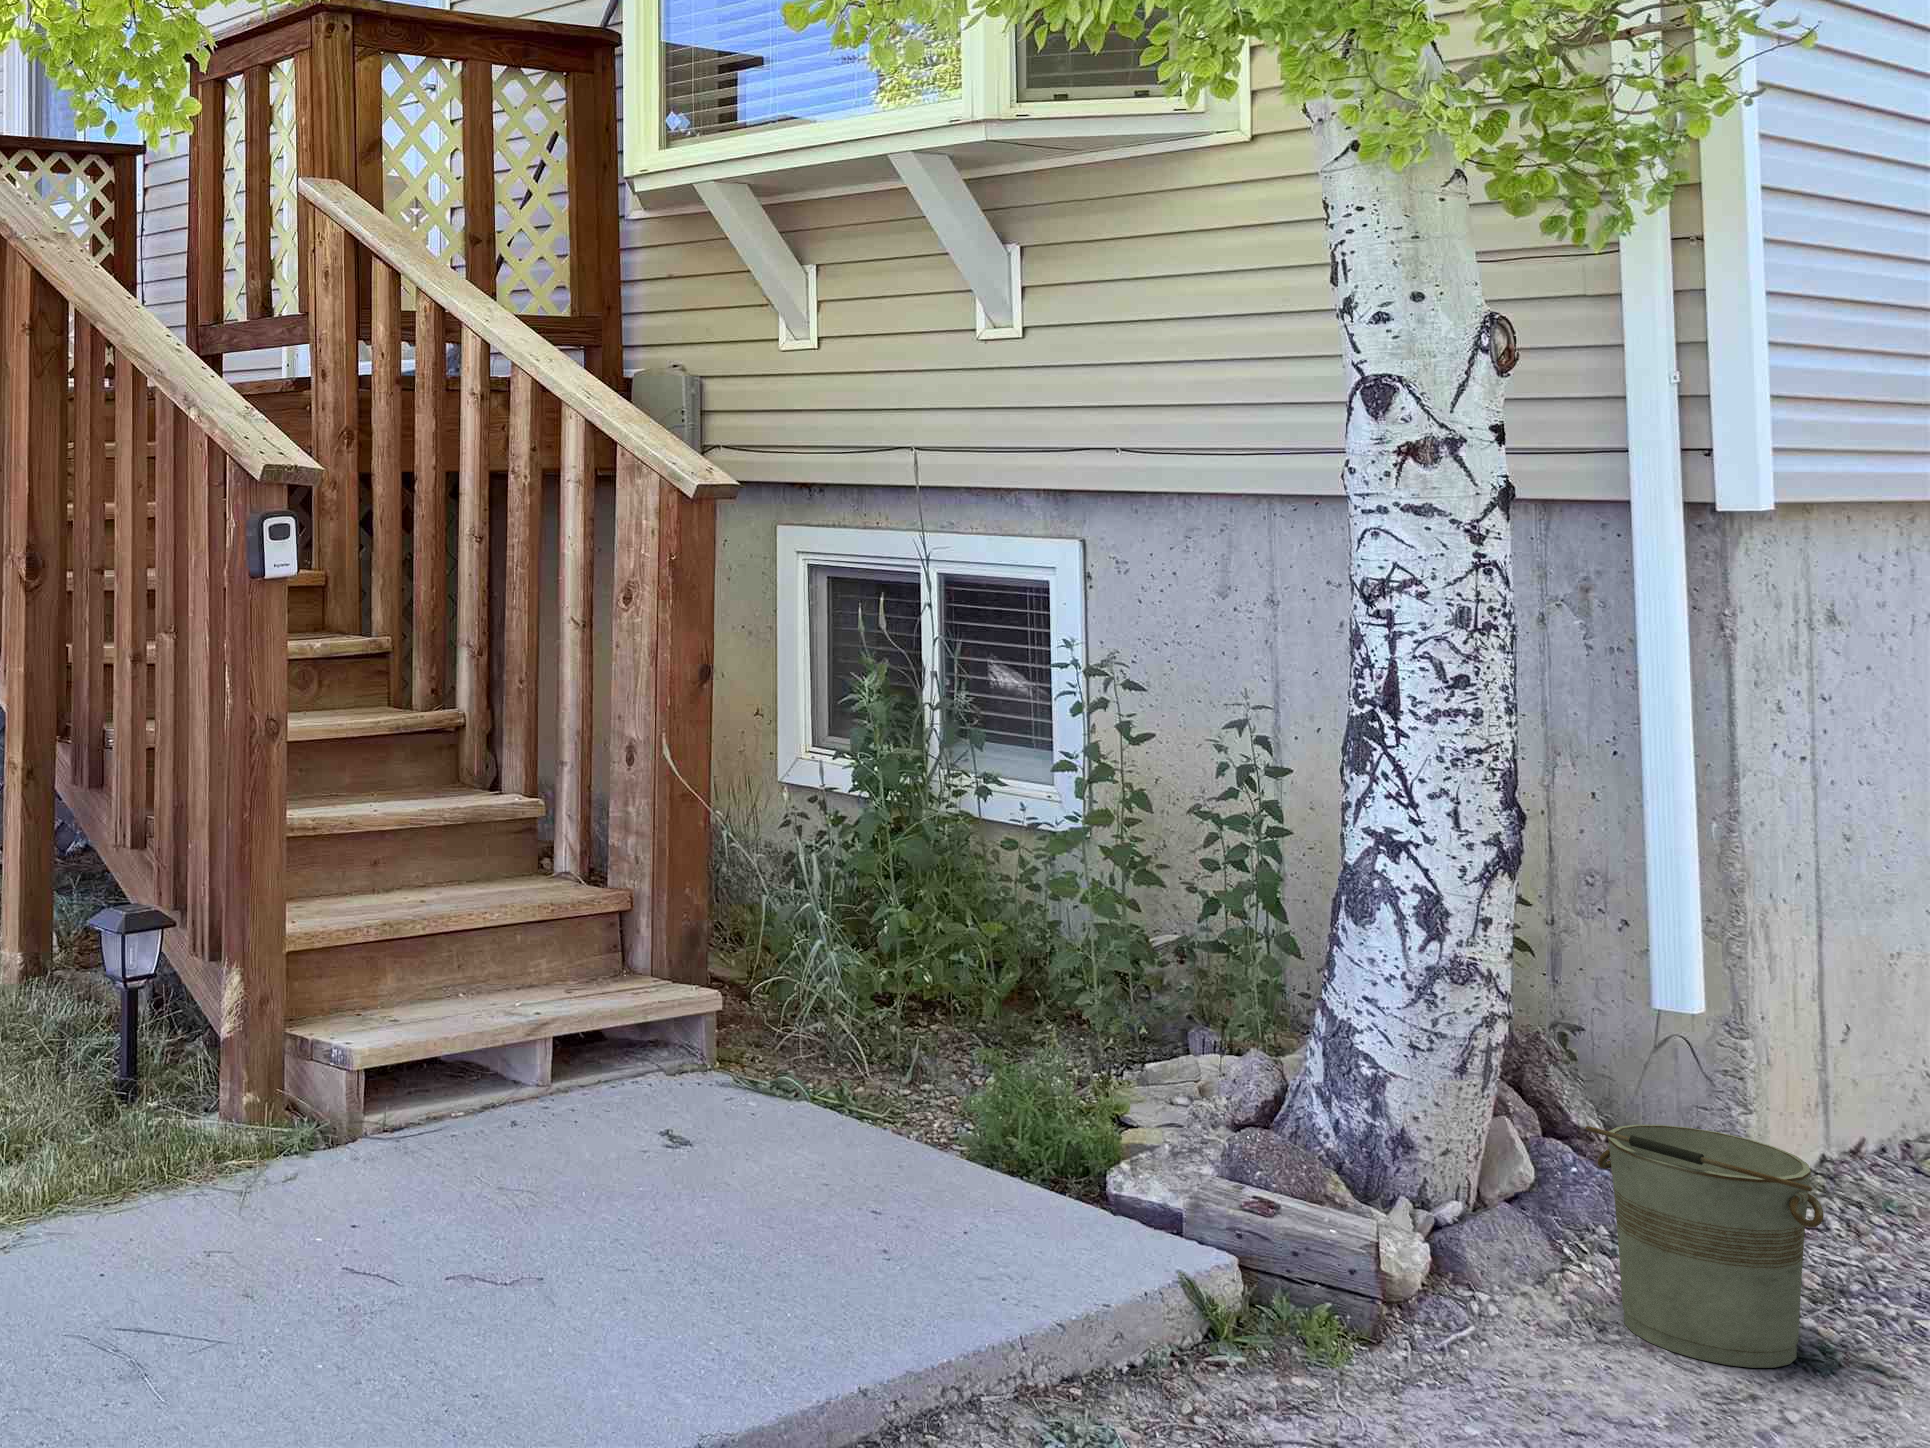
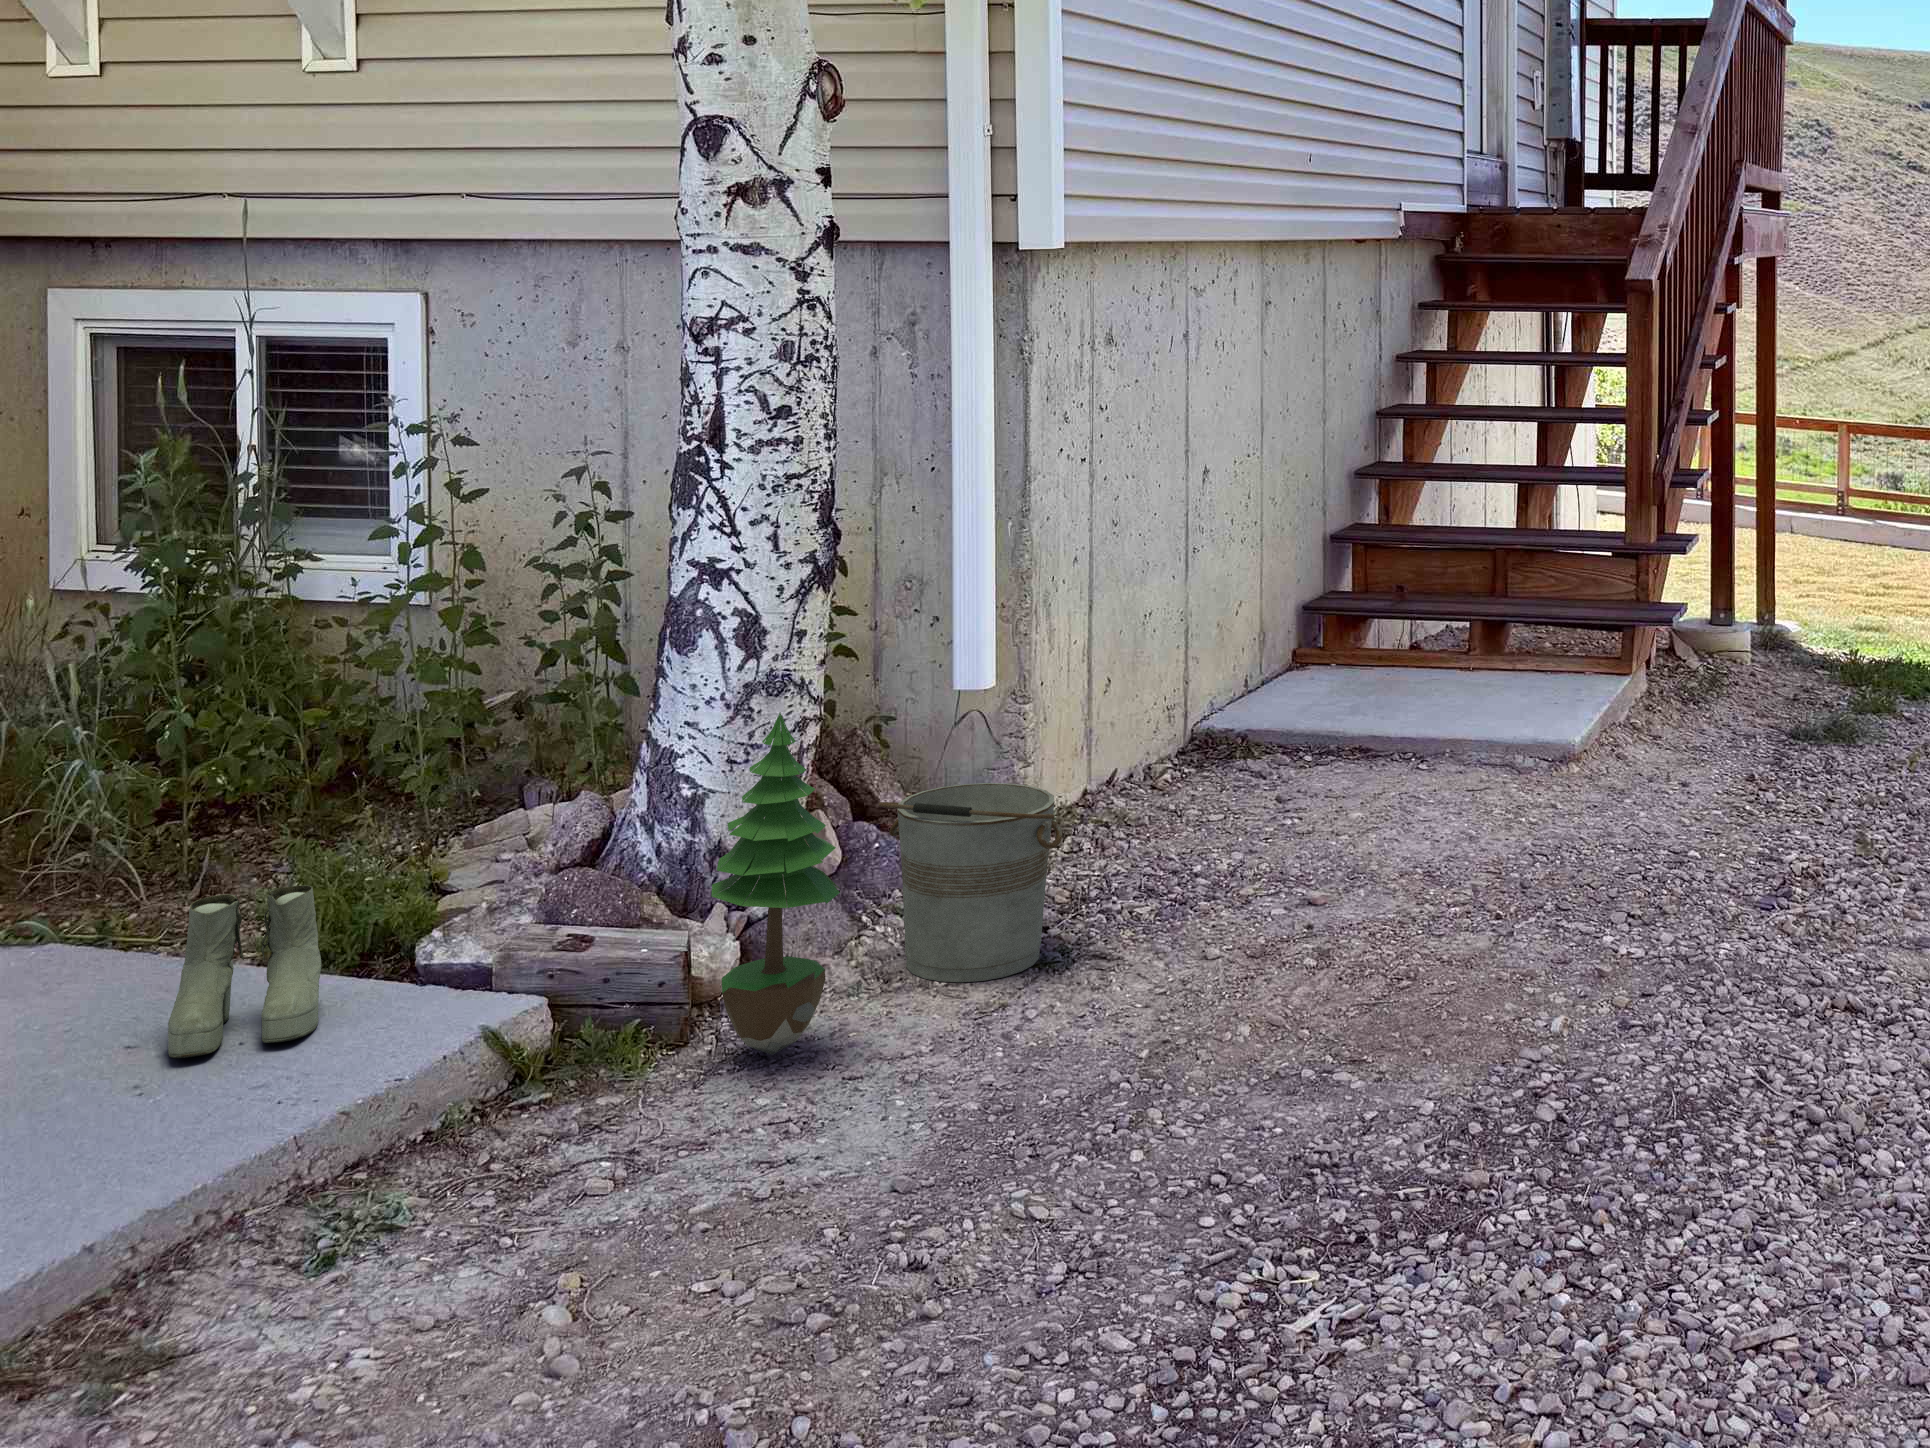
potted tree: none [1409,1002,1554,1374] -> present [711,713,840,1055]
boots: none [930,1076,1044,1224] -> present [168,885,321,1058]

